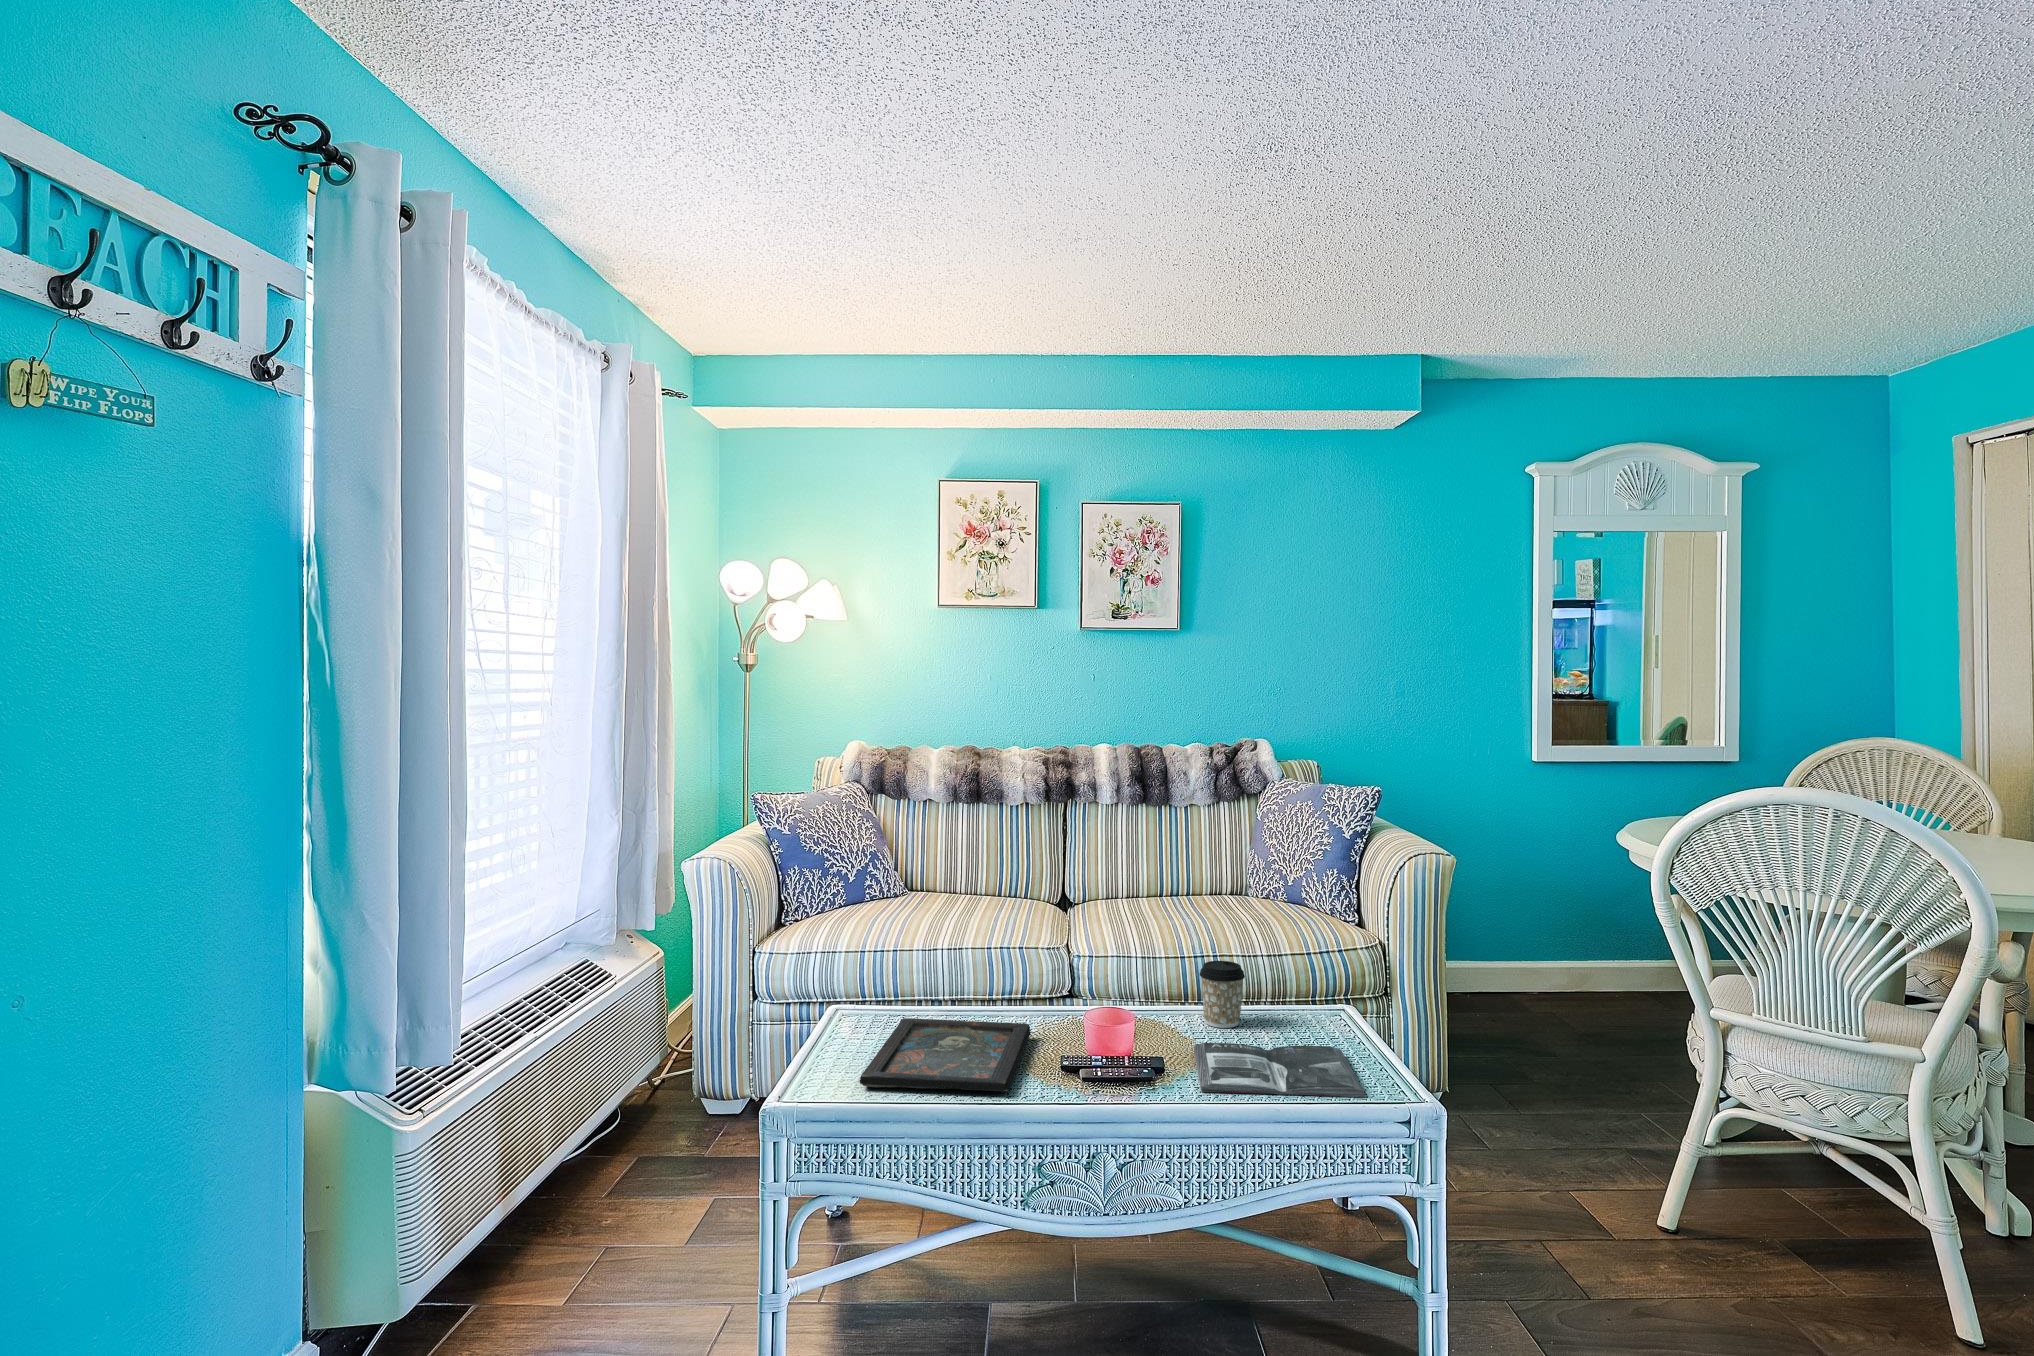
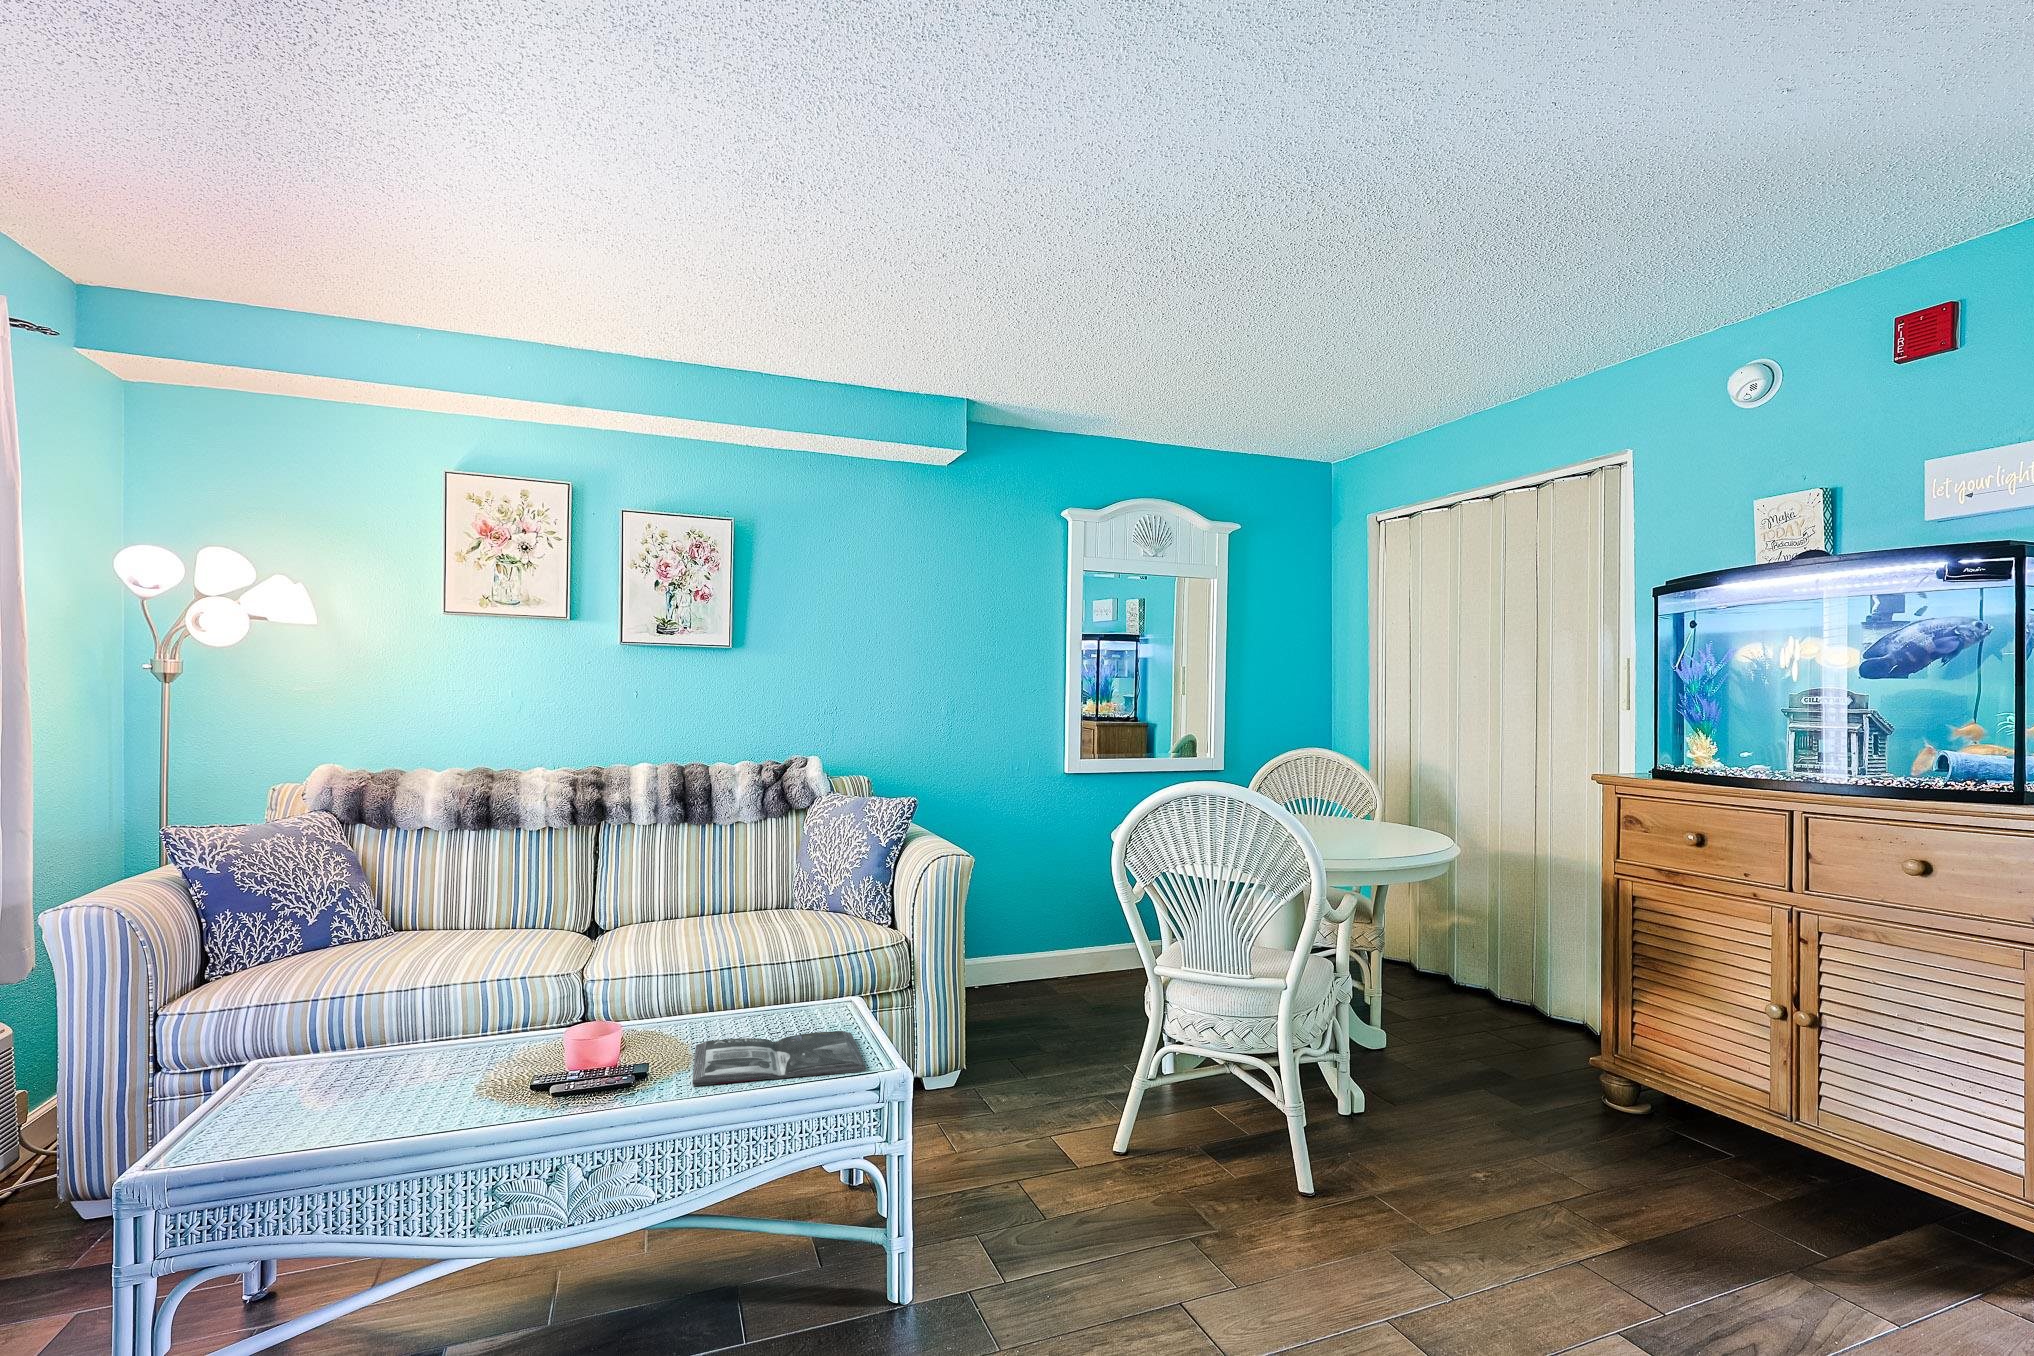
coffee cup: present [1200,961,1245,1028] -> none [710,959,759,1029]
tray: present [860,1018,1030,1091] -> none [264,1044,507,1127]

